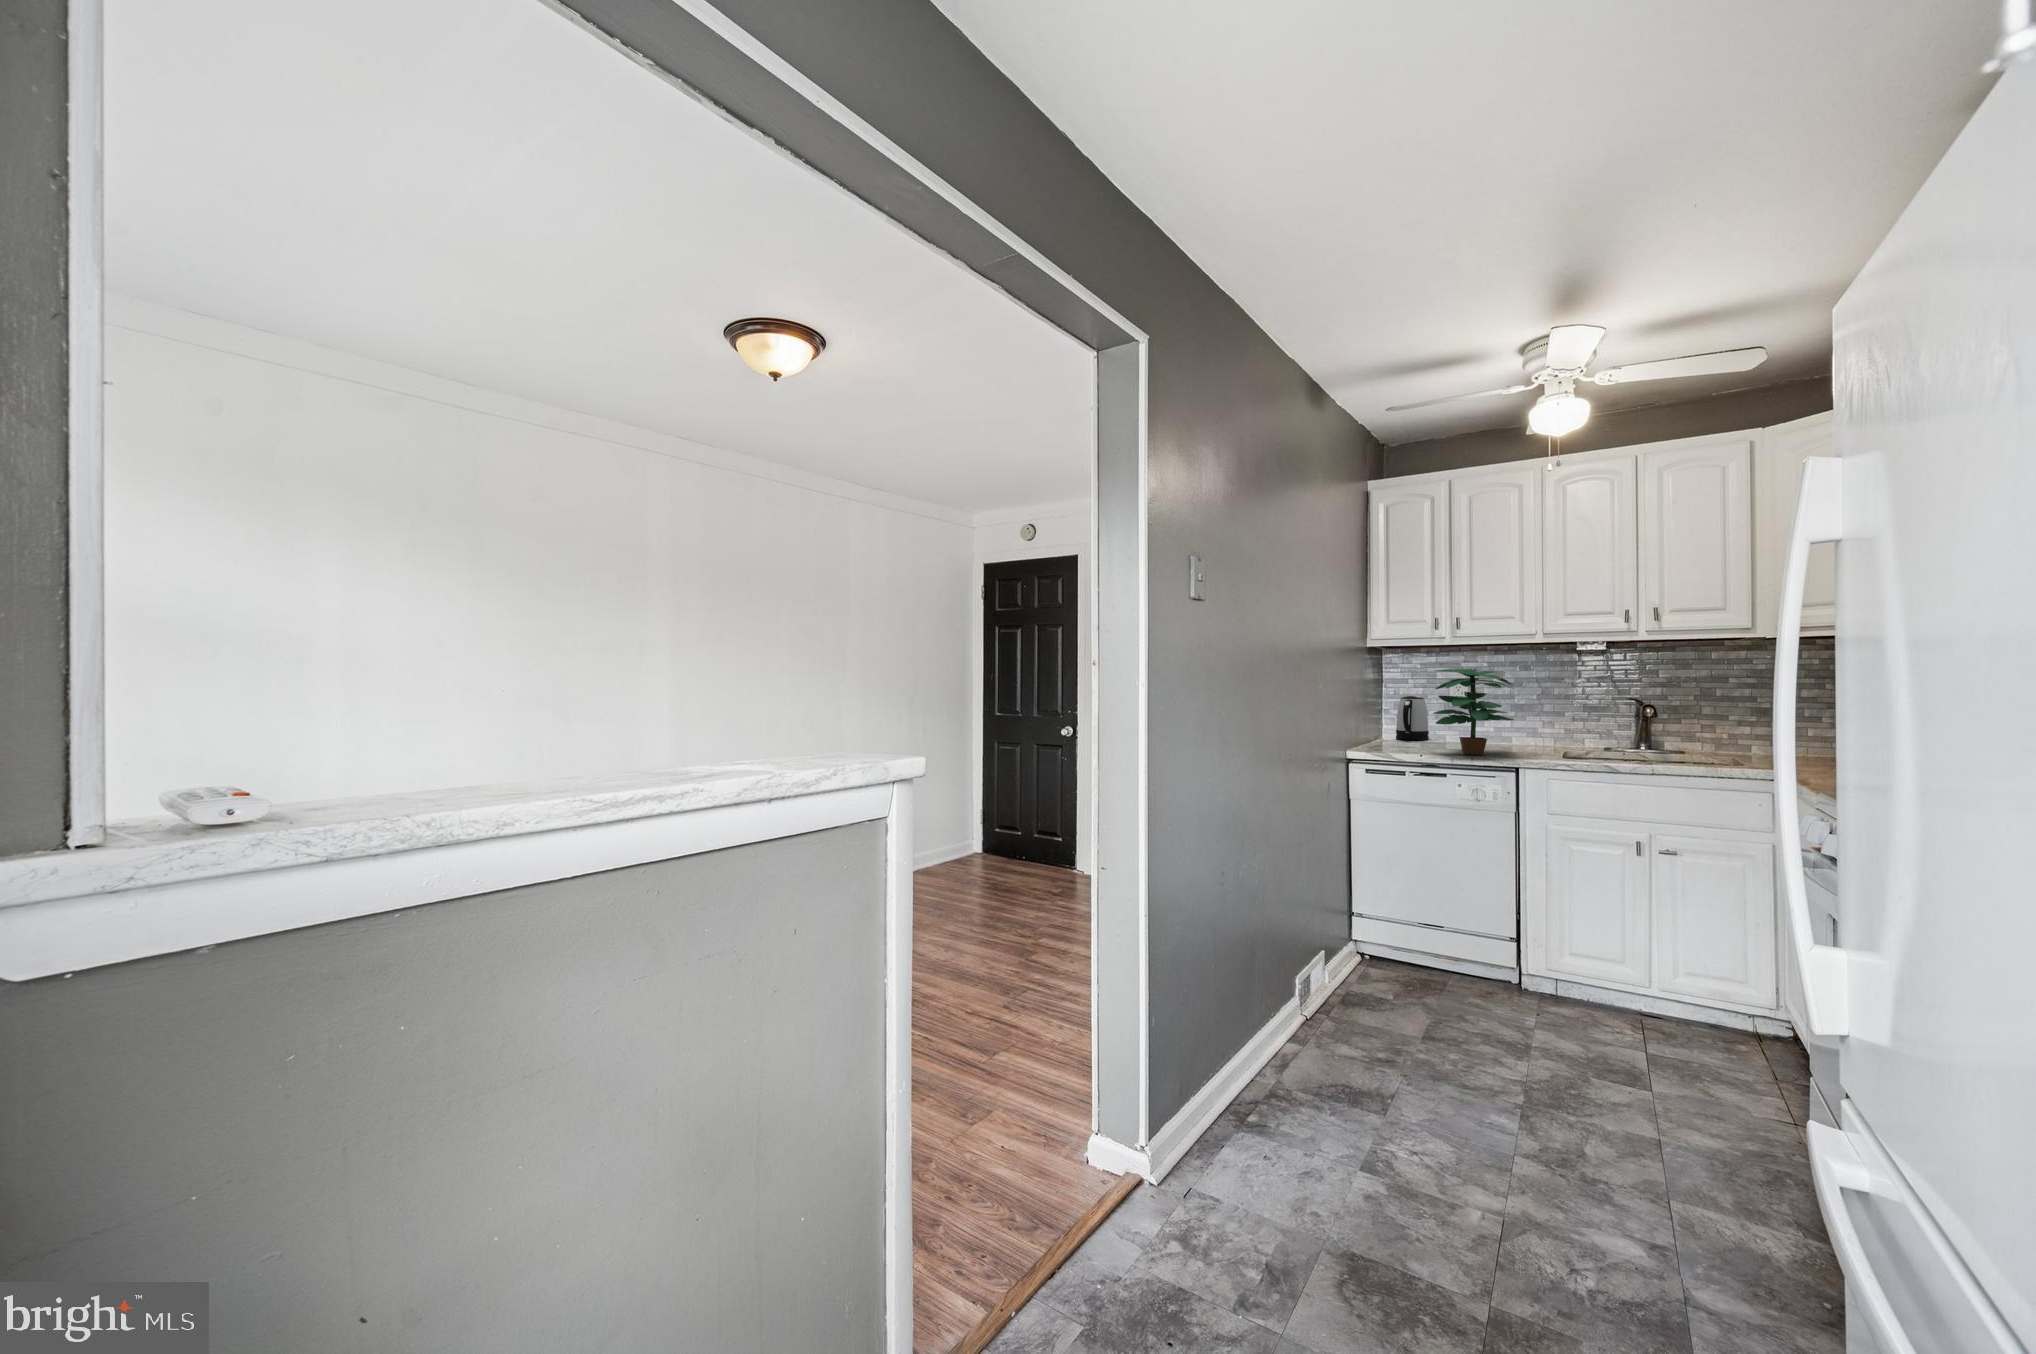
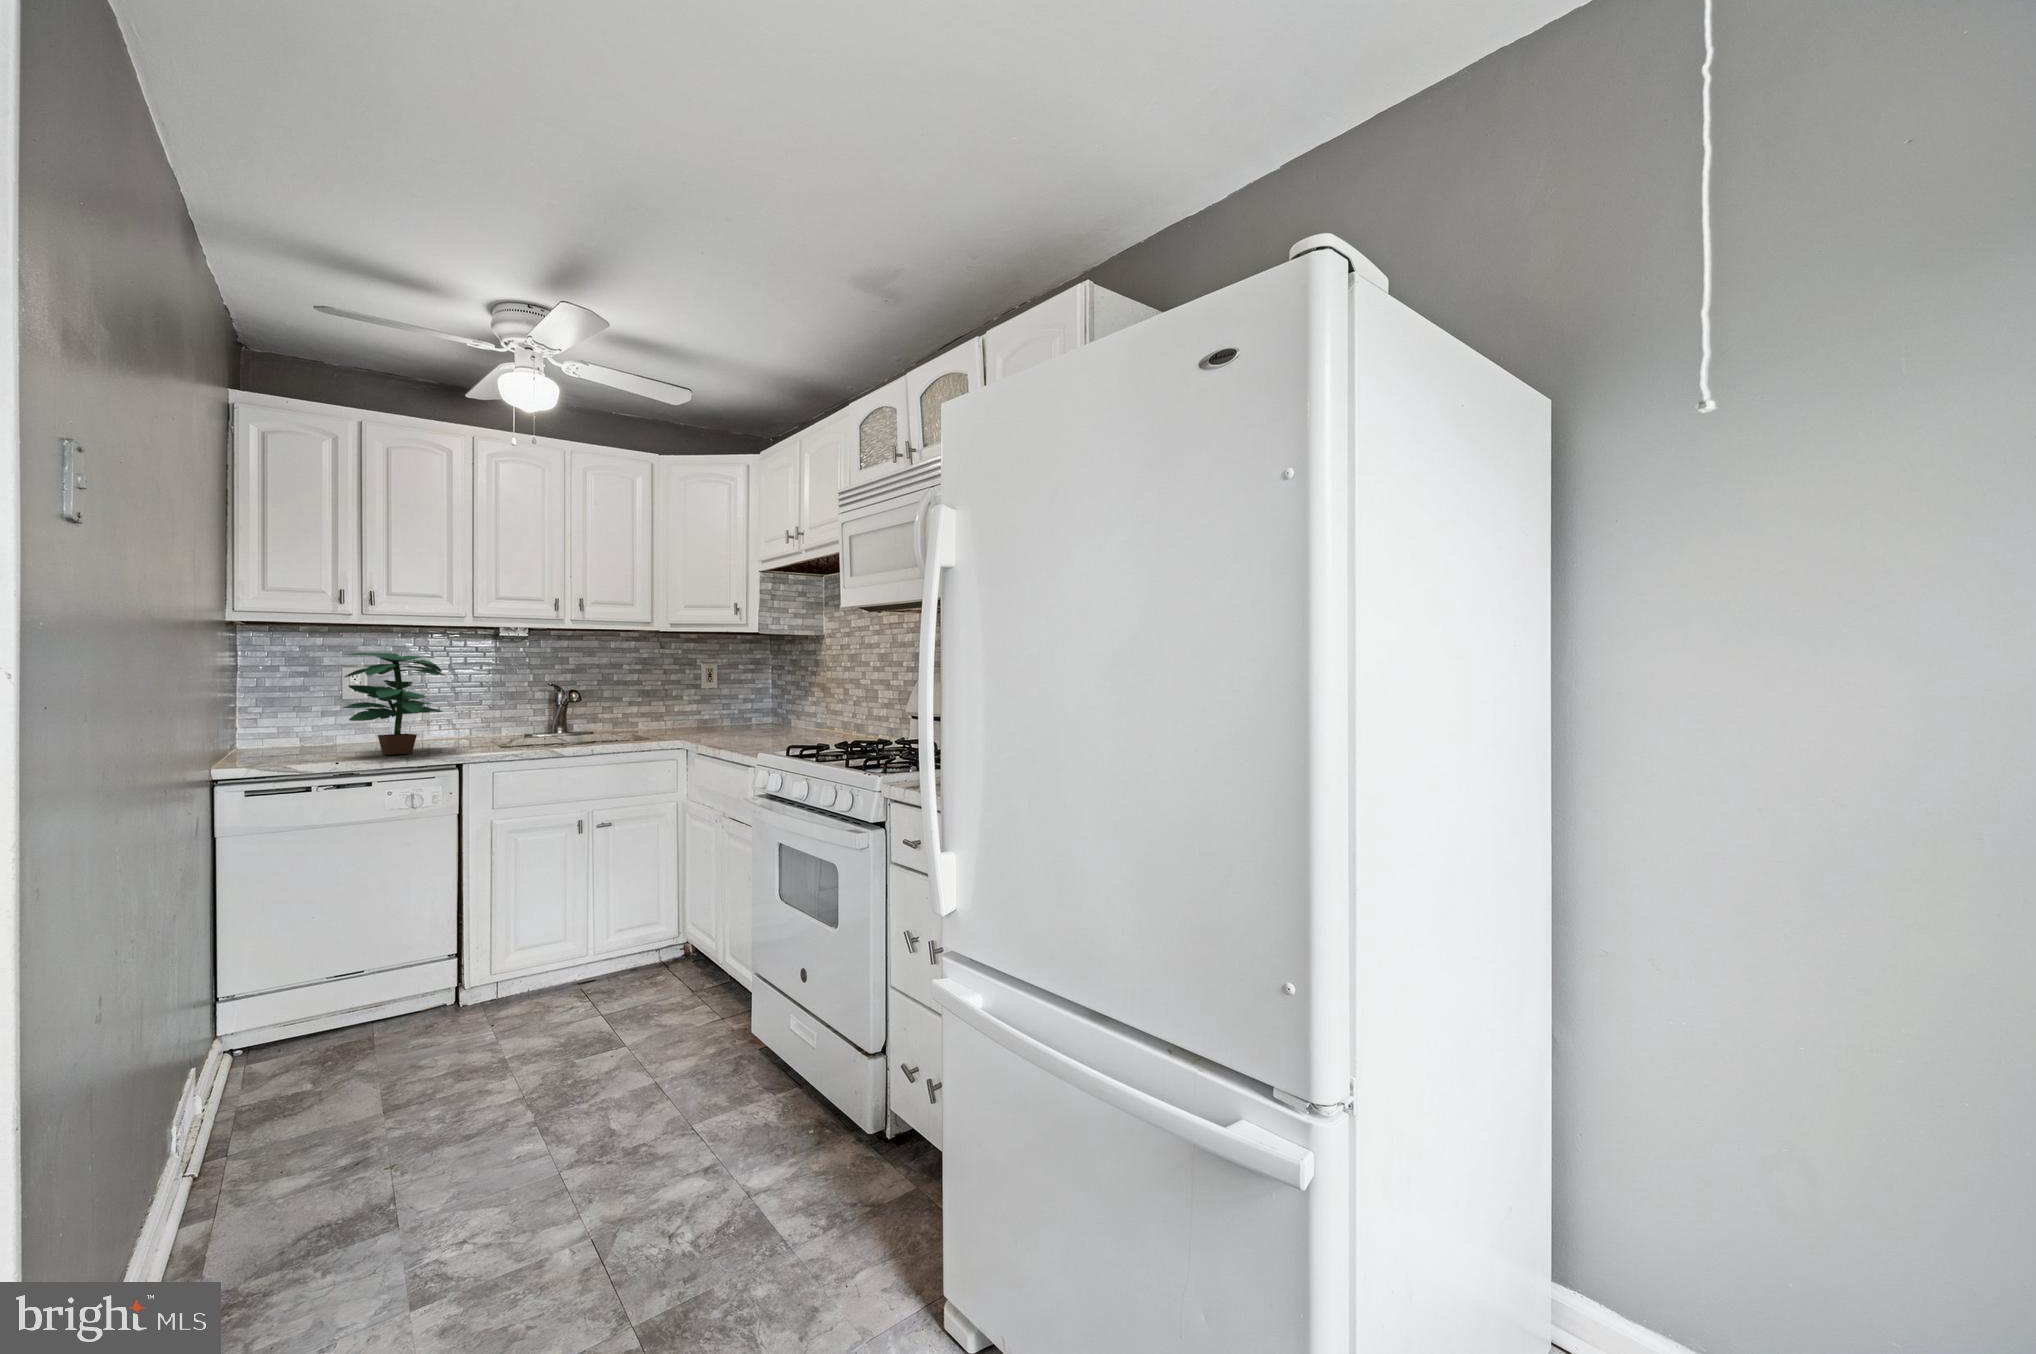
kettle: present [1396,696,1429,740] -> none [259,688,310,746]

